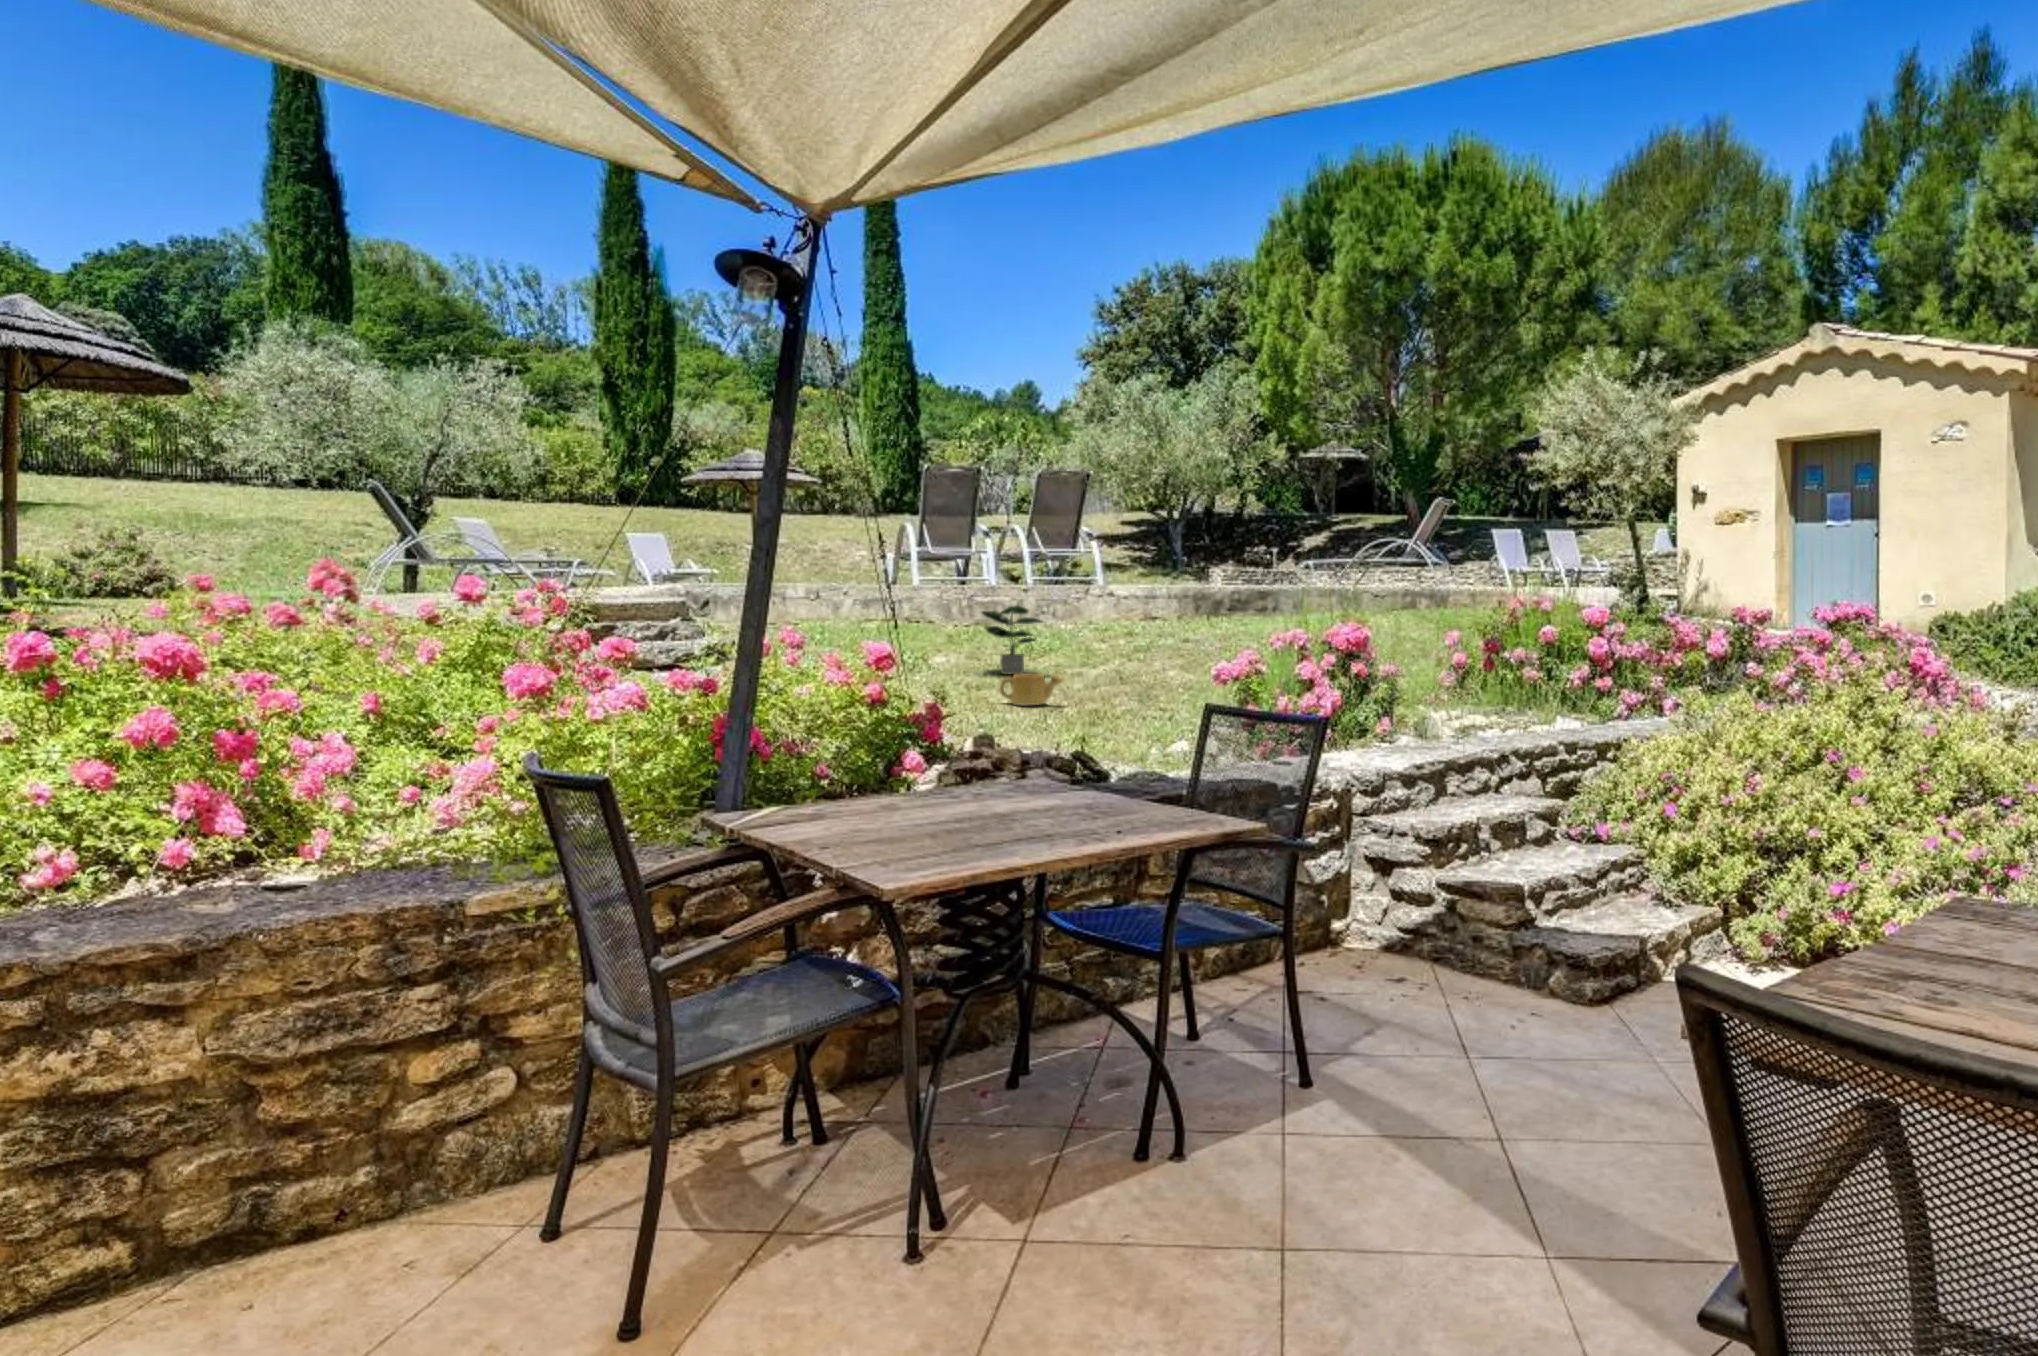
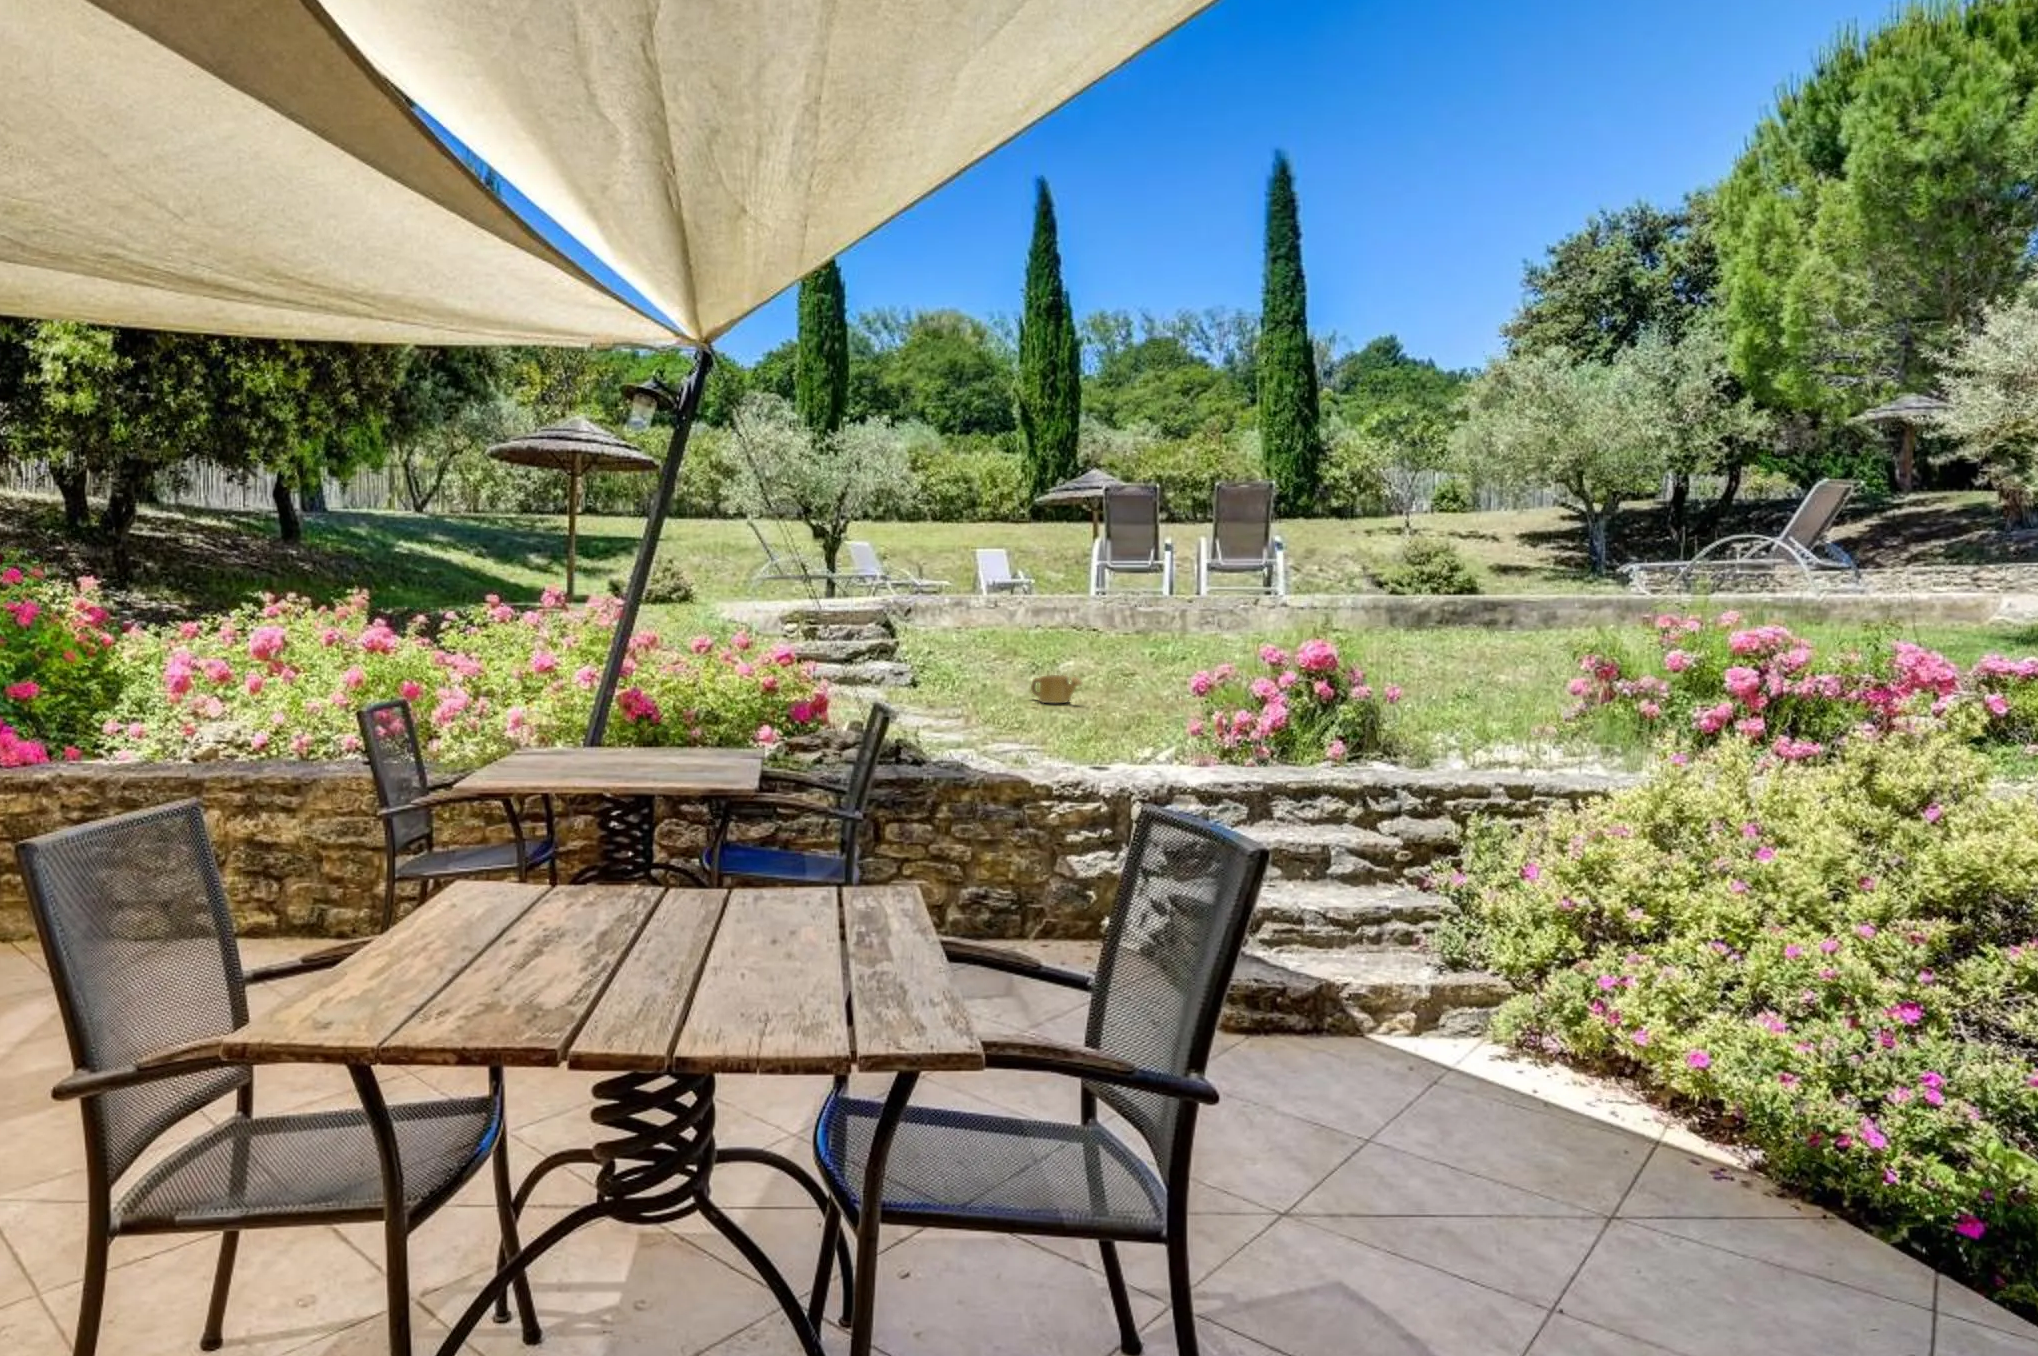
potted plant: present [982,606,1043,675] -> none [1070,614,1128,676]

